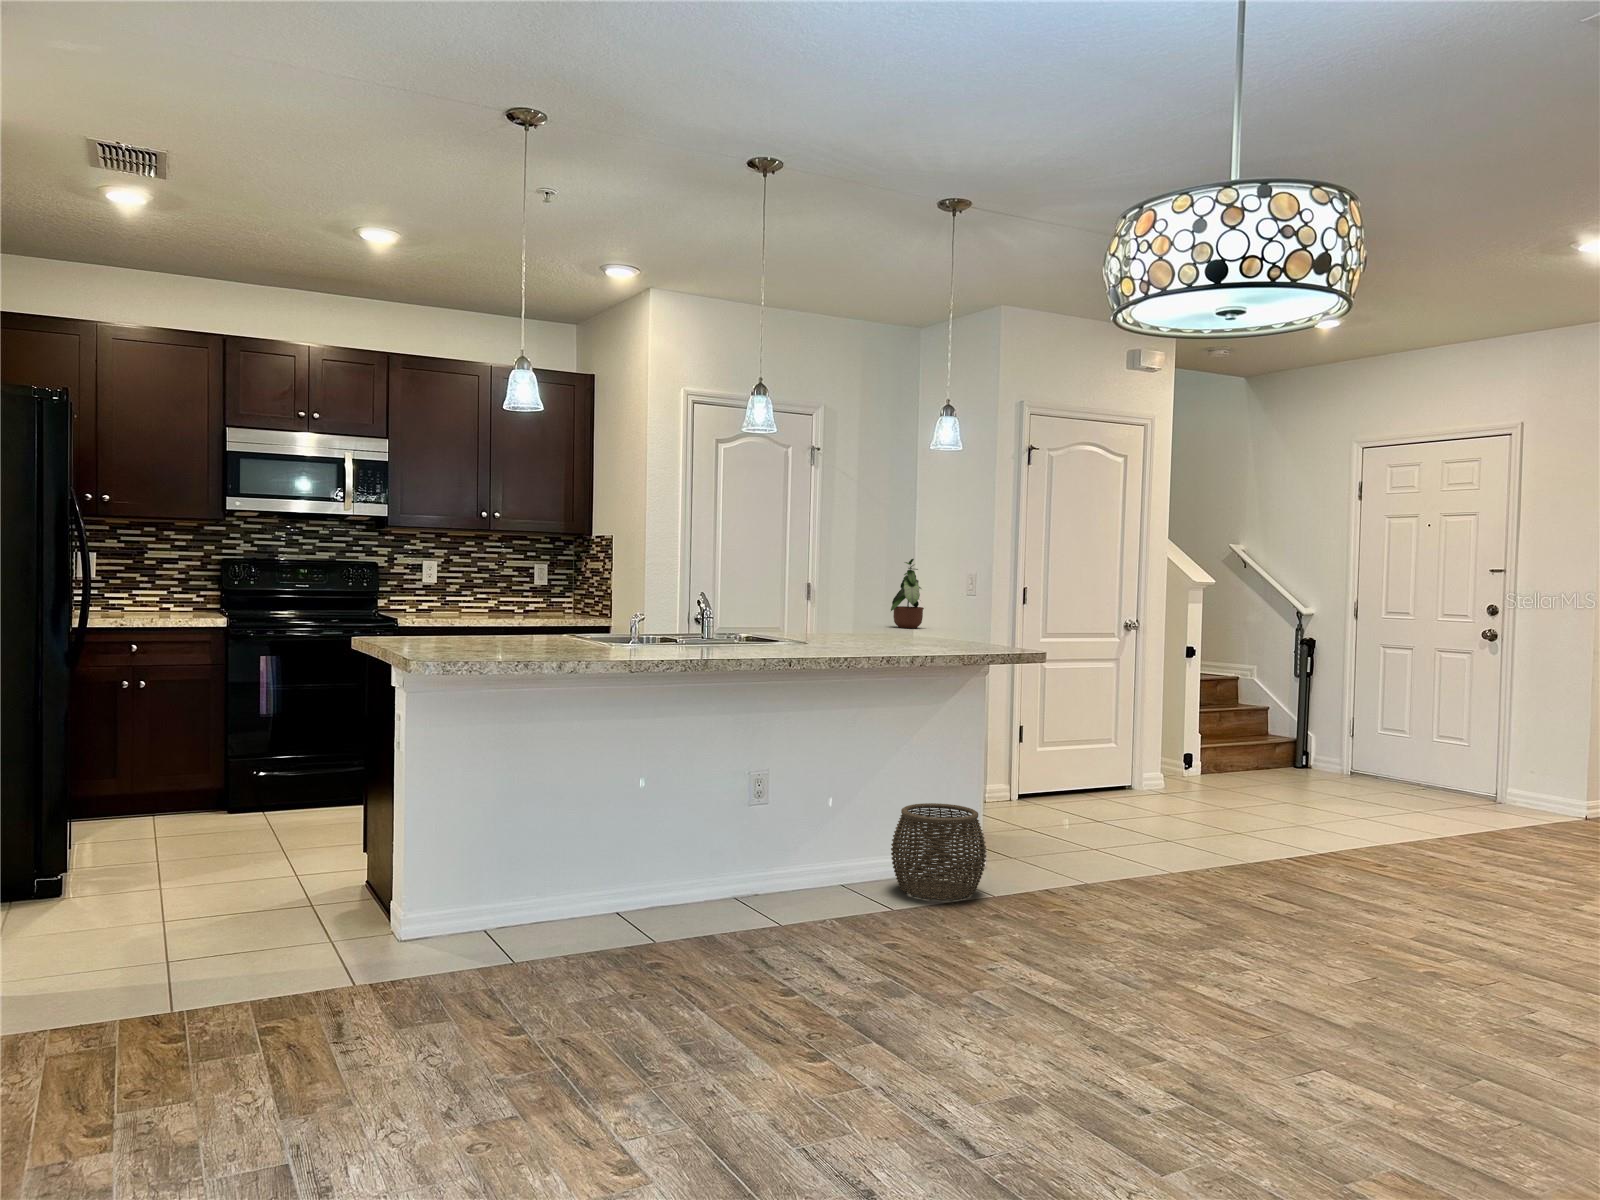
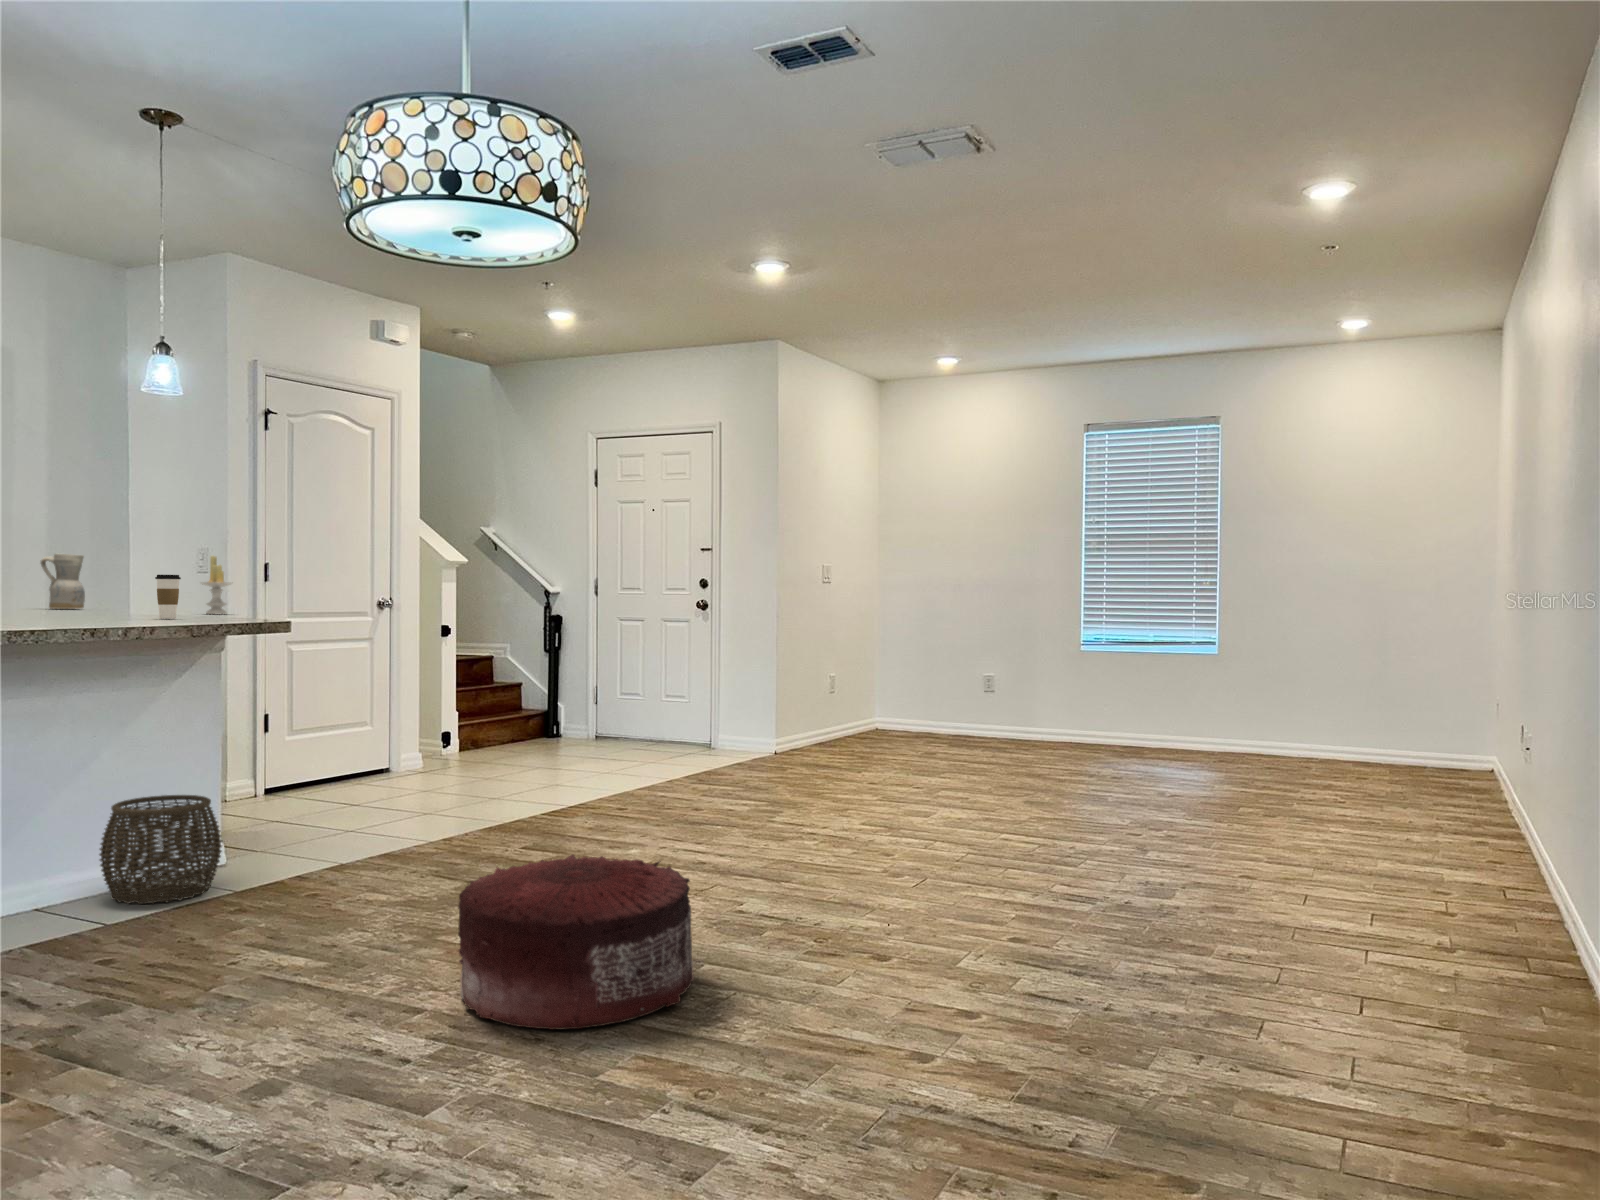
potted plant: present [891,559,924,628] -> none [92,531,145,611]
ceramic pitcher: none [850,575,882,623] -> present [41,554,85,609]
candle: none [972,582,999,636] -> present [201,556,231,614]
coffee cup: none [938,606,958,645] -> present [155,575,181,619]
pouf: none [1198,931,1457,1124] -> present [458,855,694,1030]

